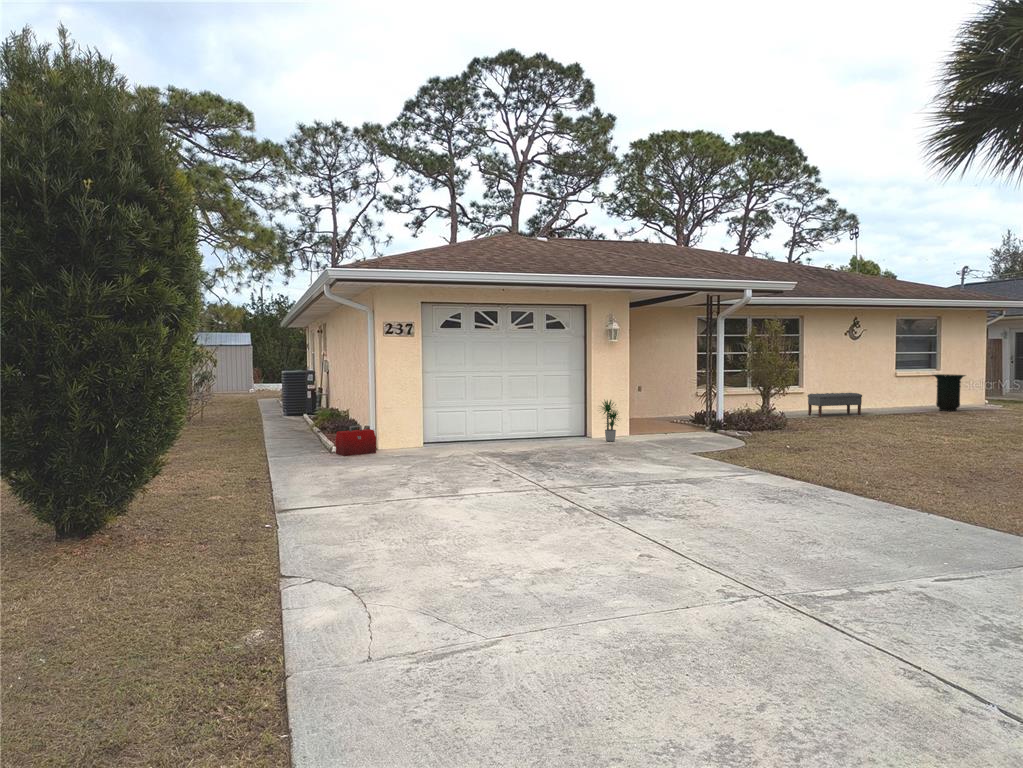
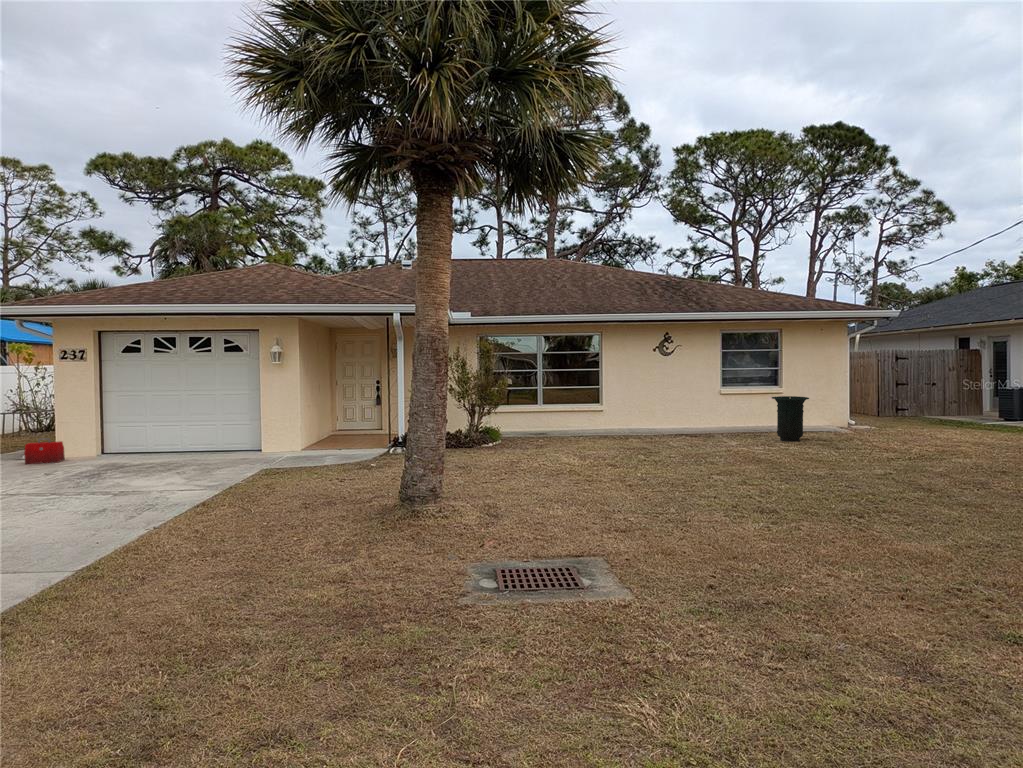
bench: present [808,393,862,417] -> none [600,416,657,443]
potted plant: present [601,400,619,441] -> none [254,419,284,462]

